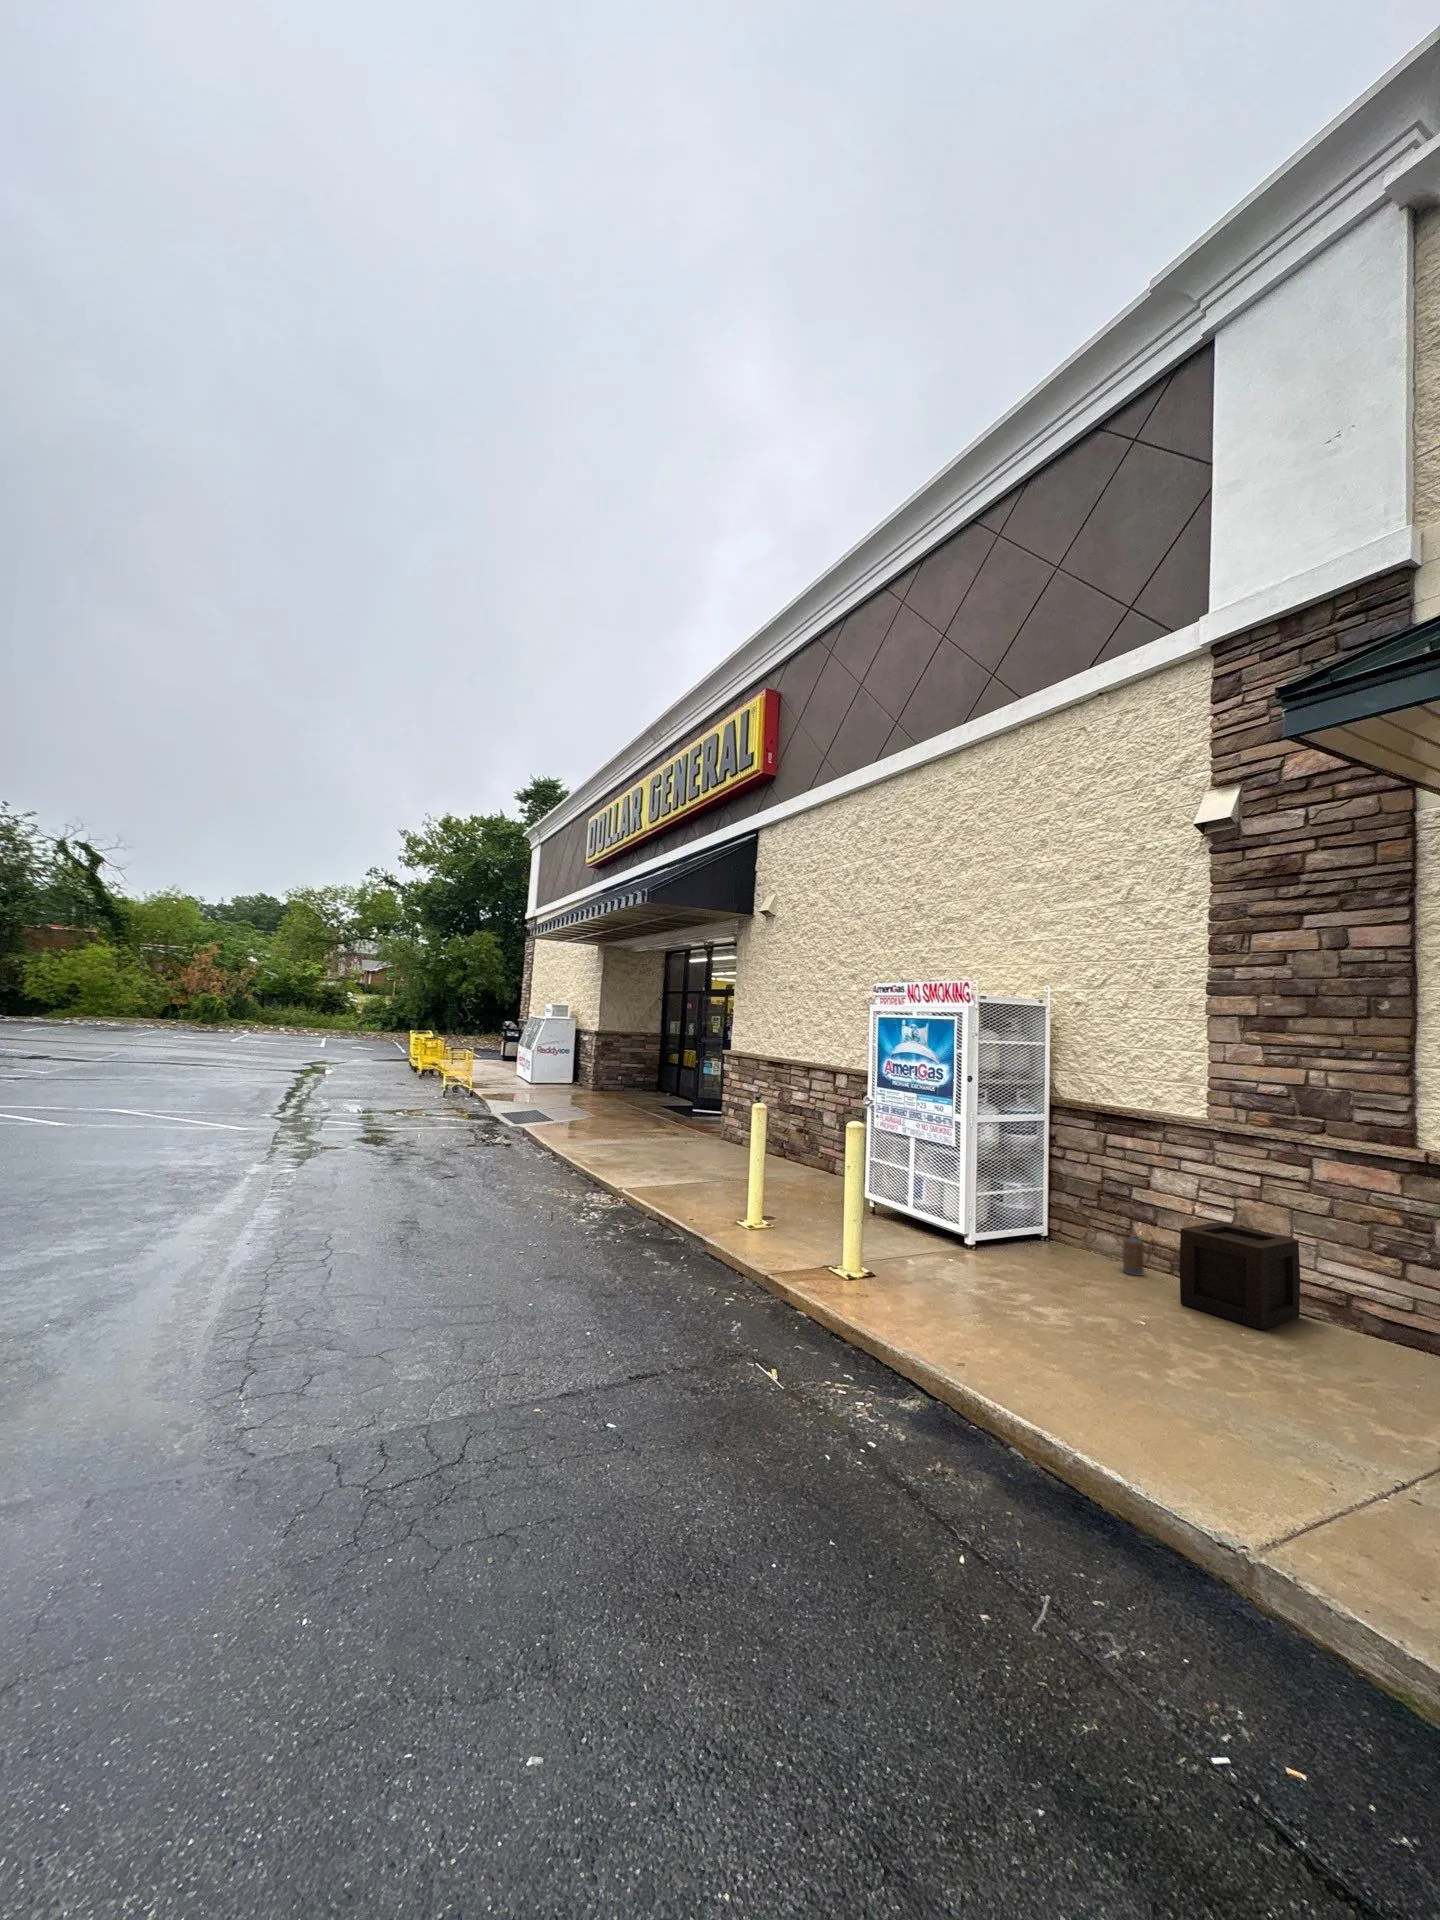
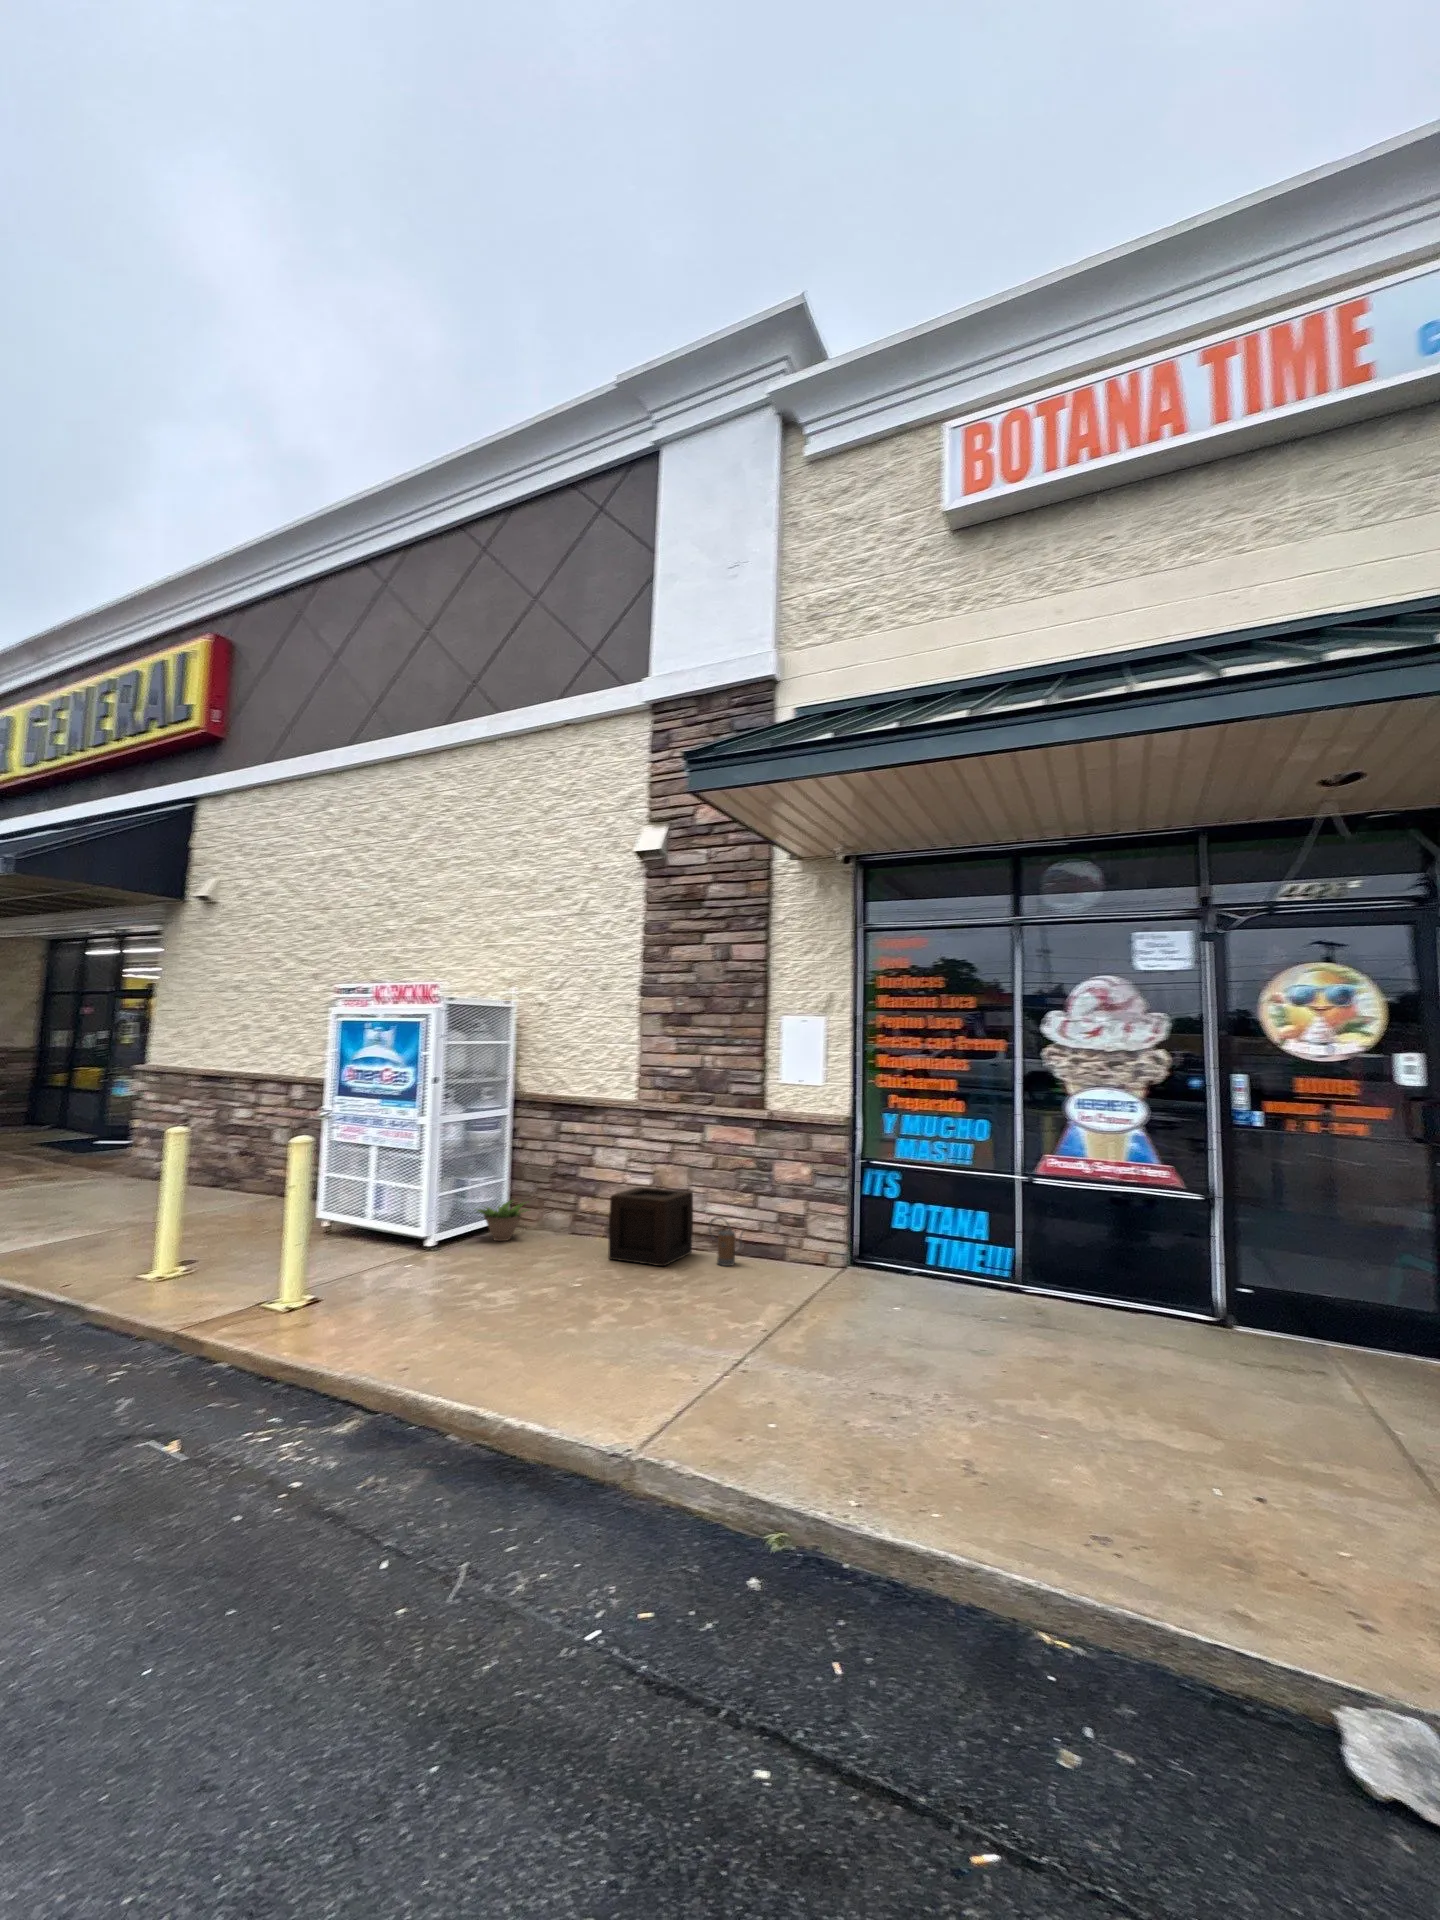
decorative plant: none [1011,1212,1077,1256] -> present [477,1201,528,1241]
watering can: present [1114,1223,1153,1276] -> present [709,1217,744,1266]

